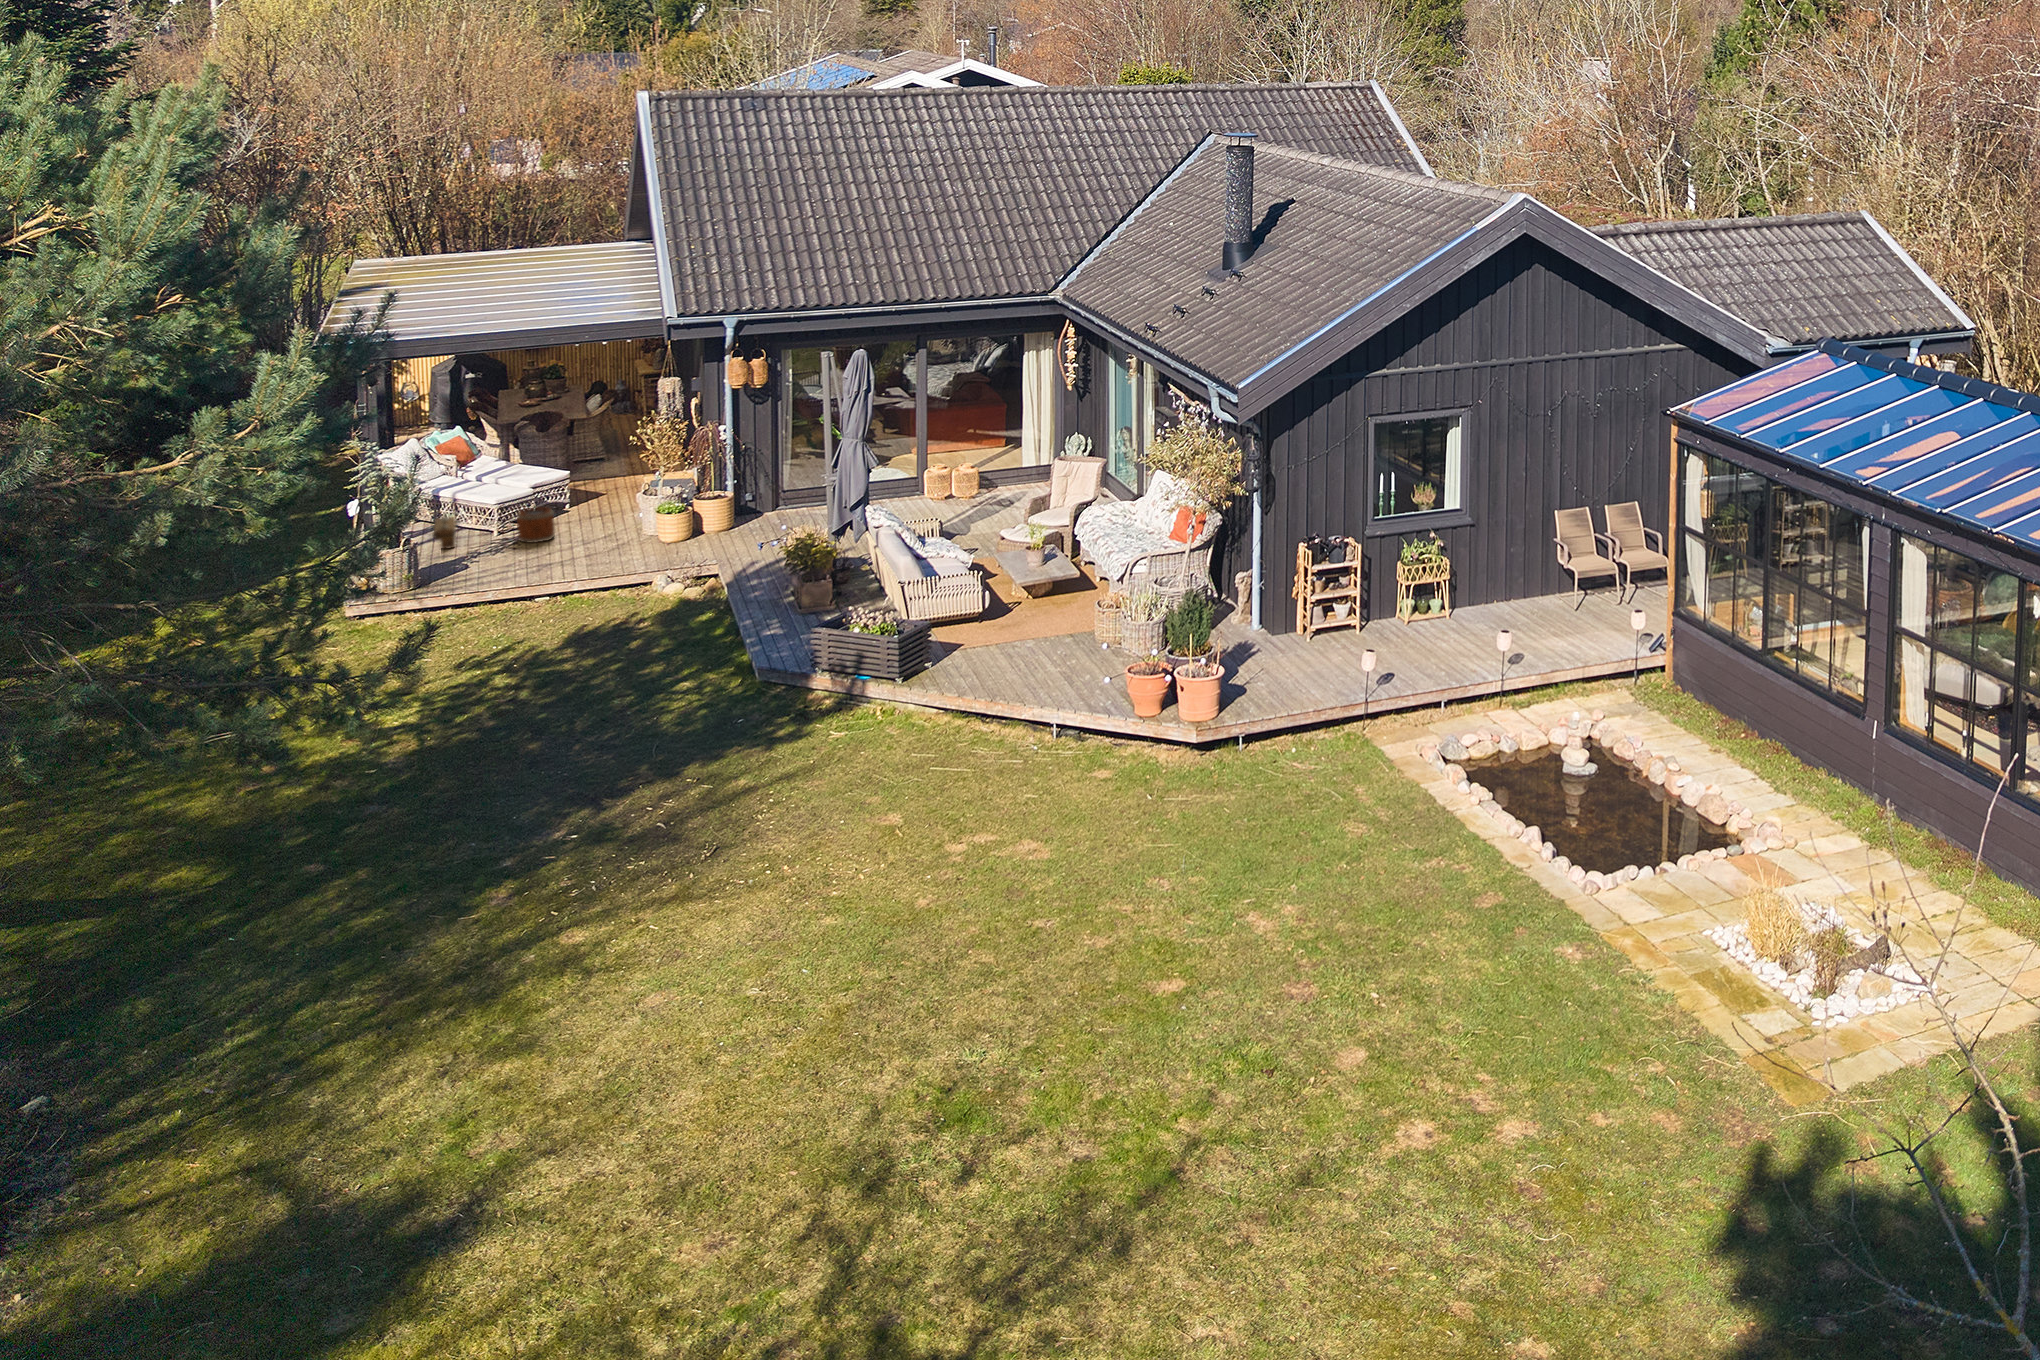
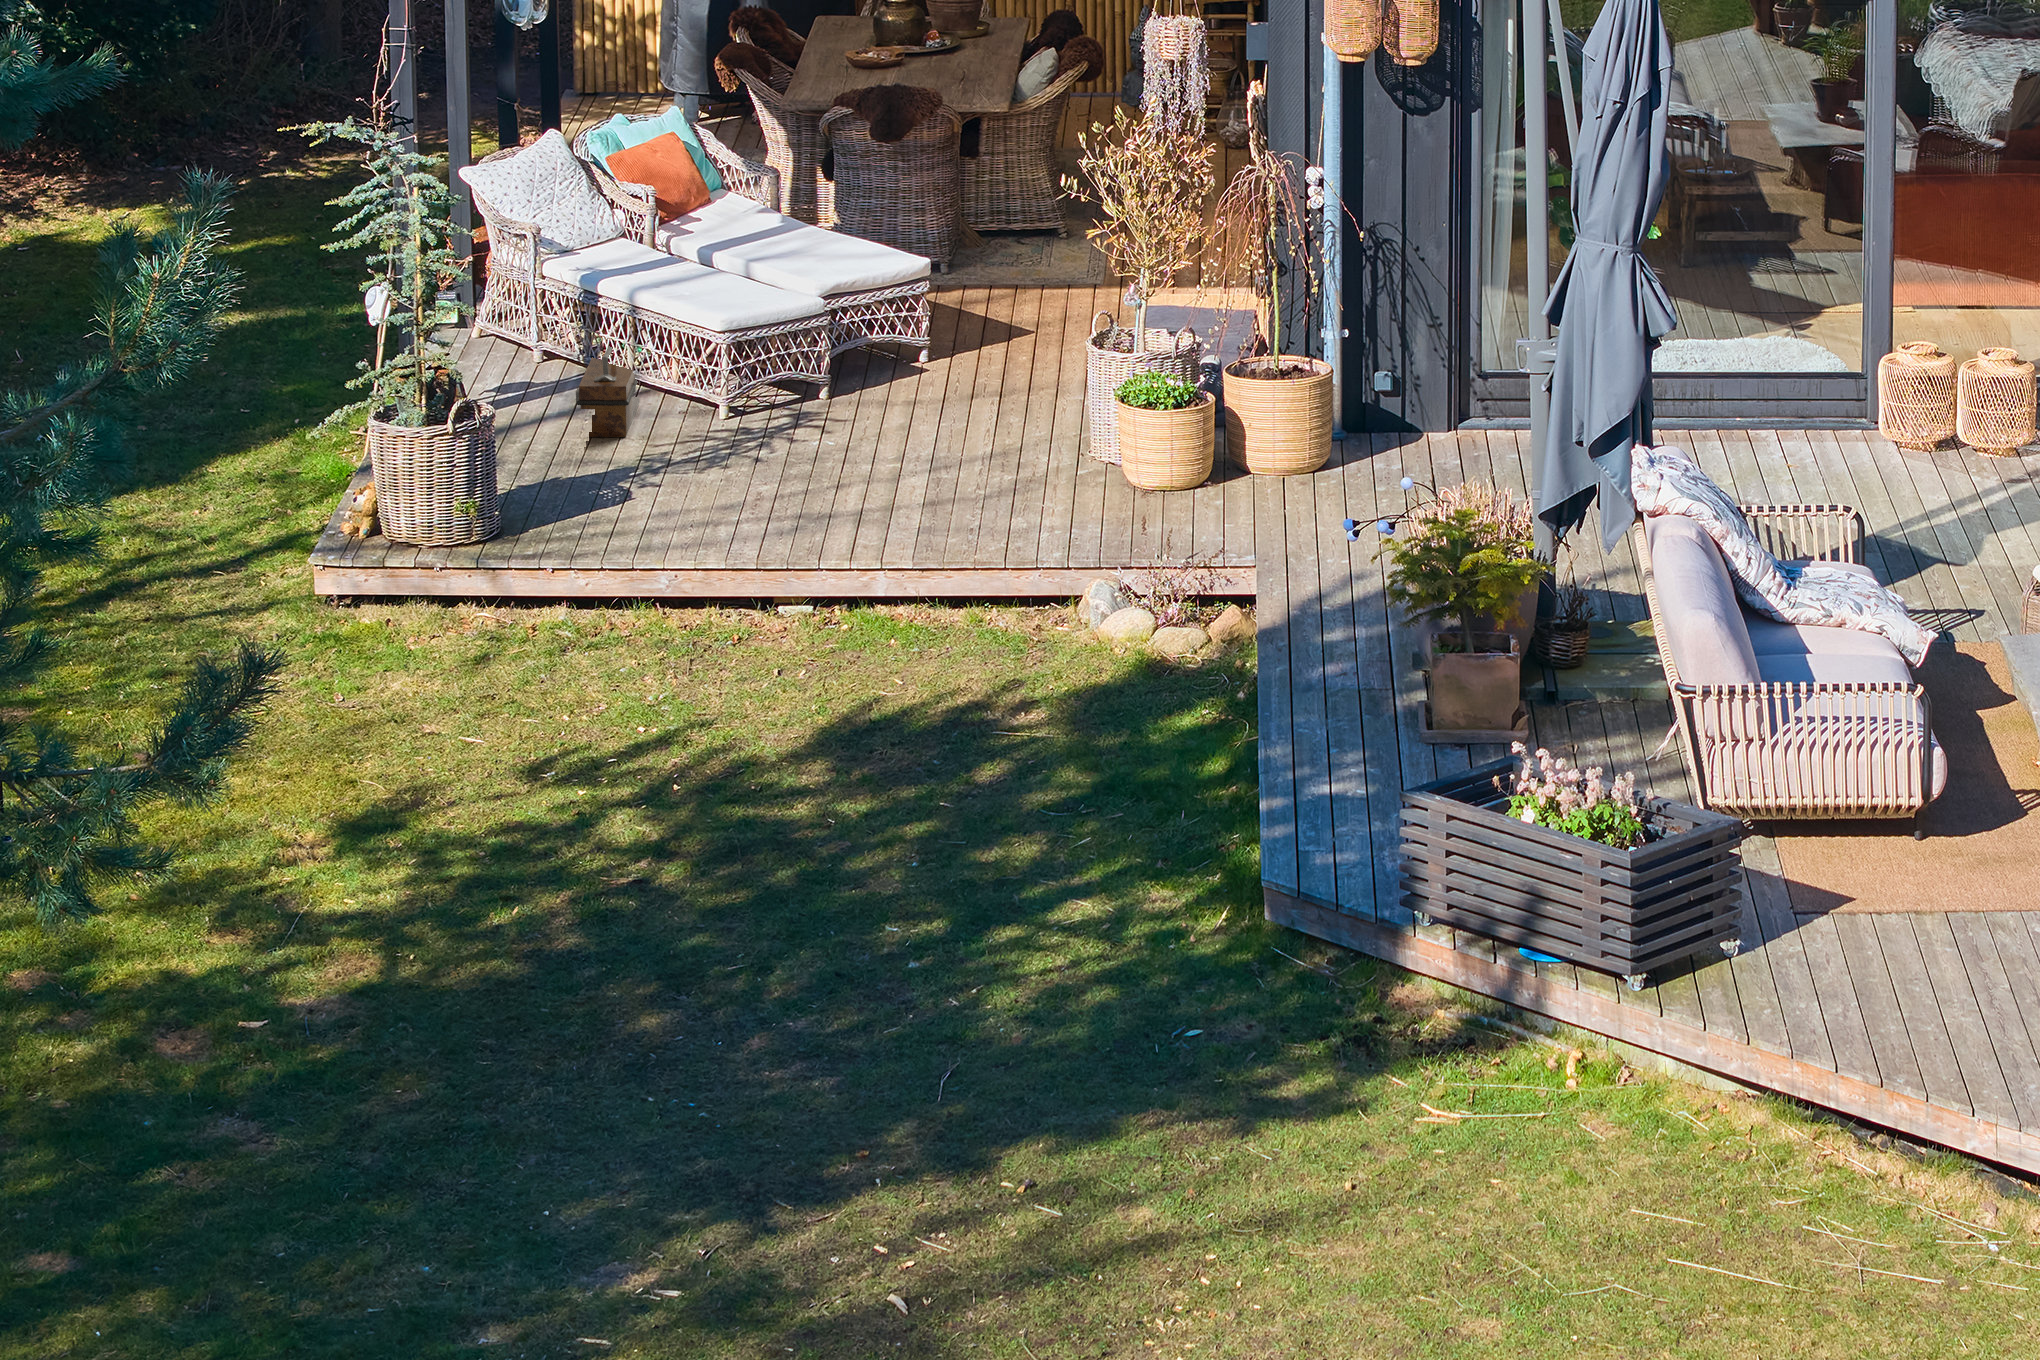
bucket: present [517,507,555,543] -> none [778,349,871,445]

